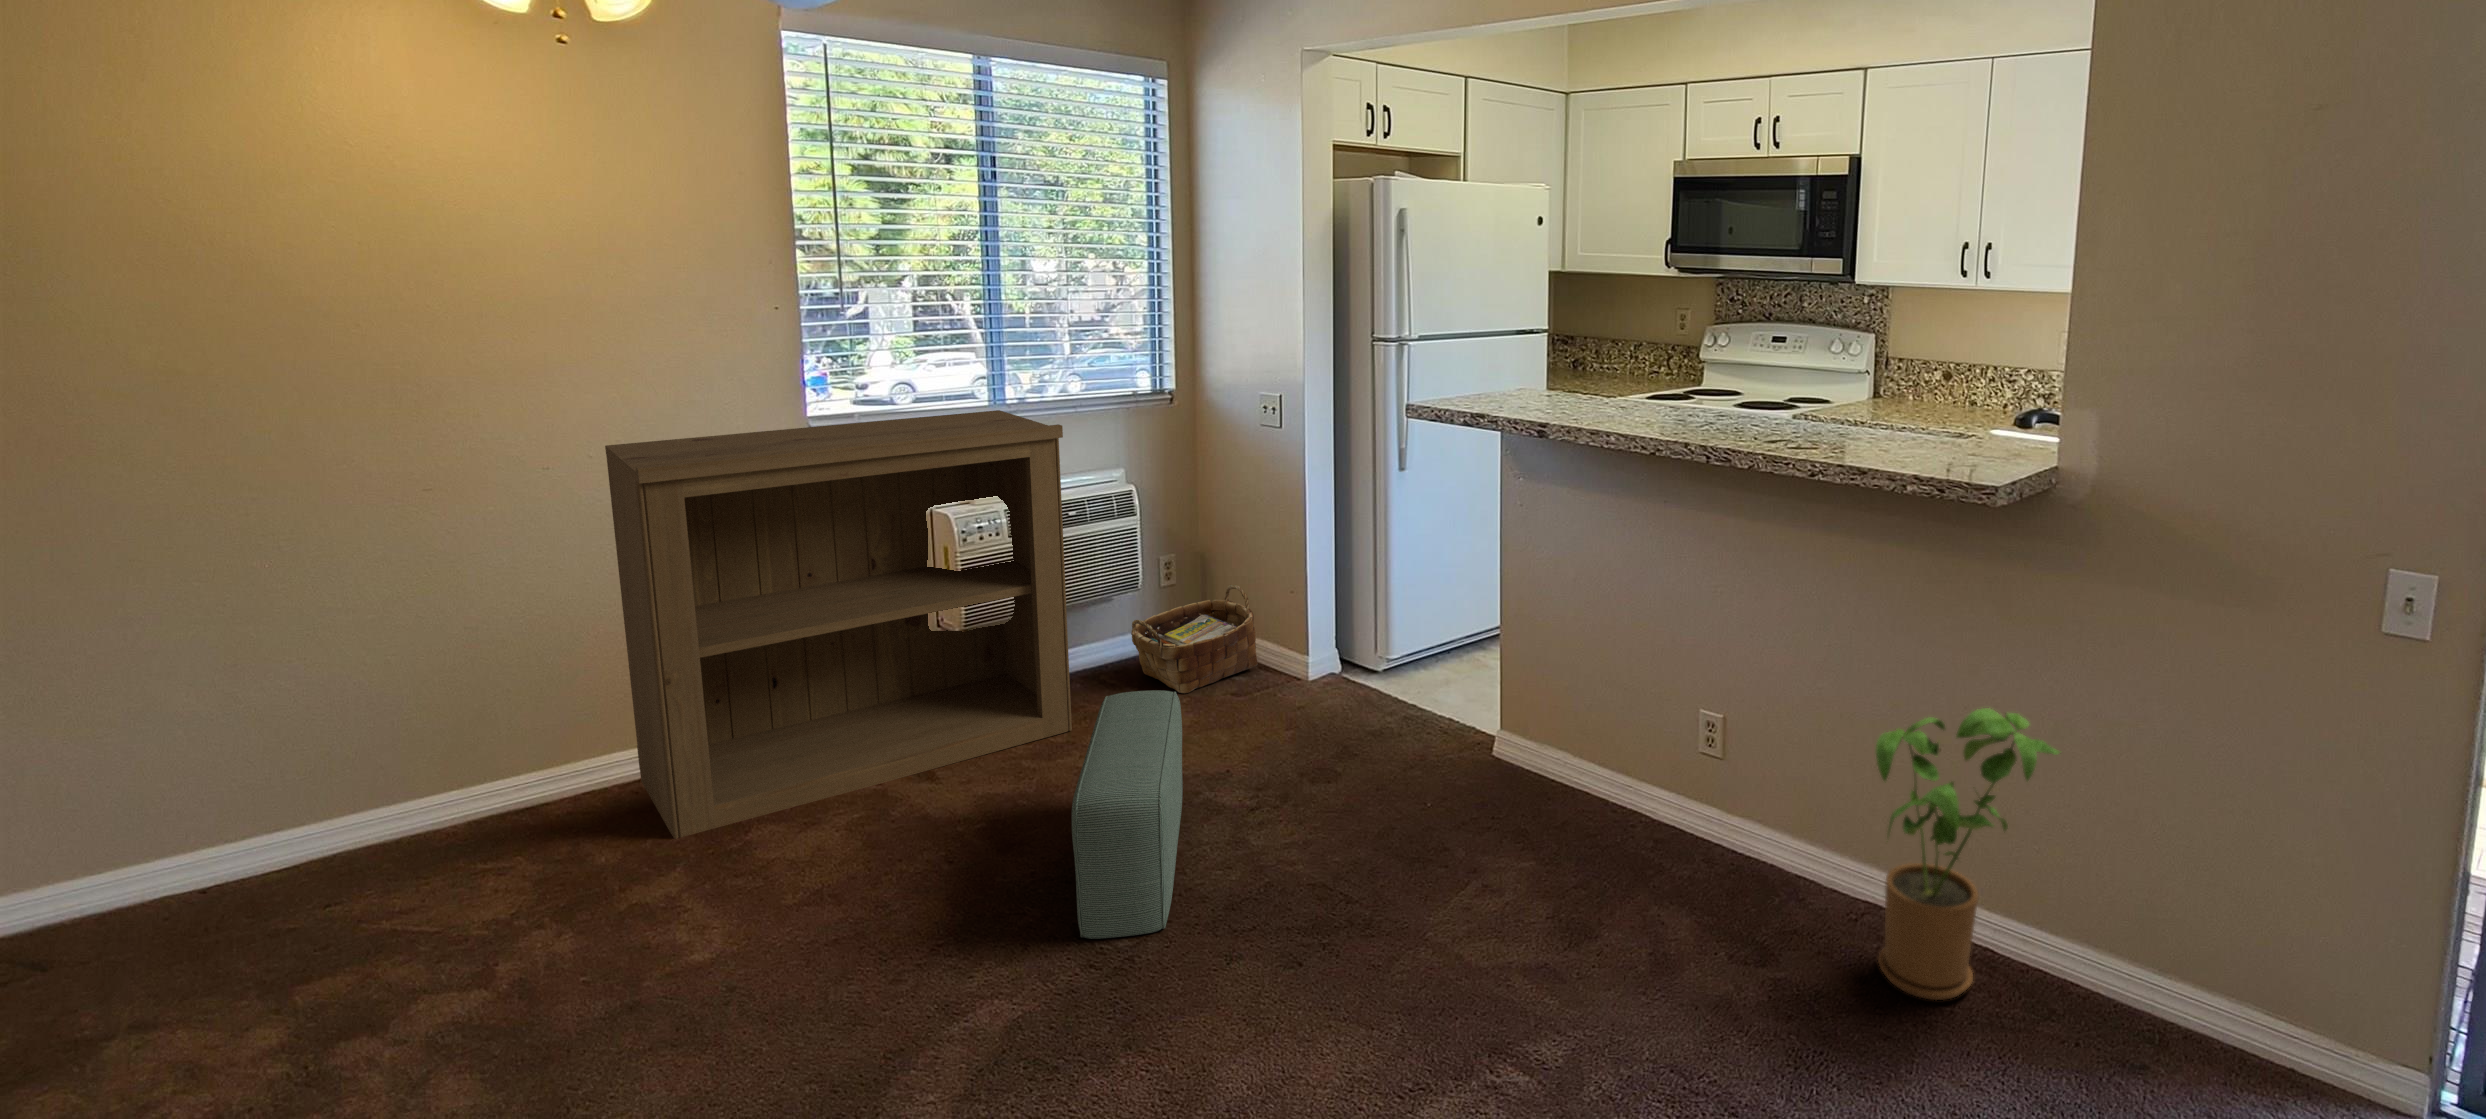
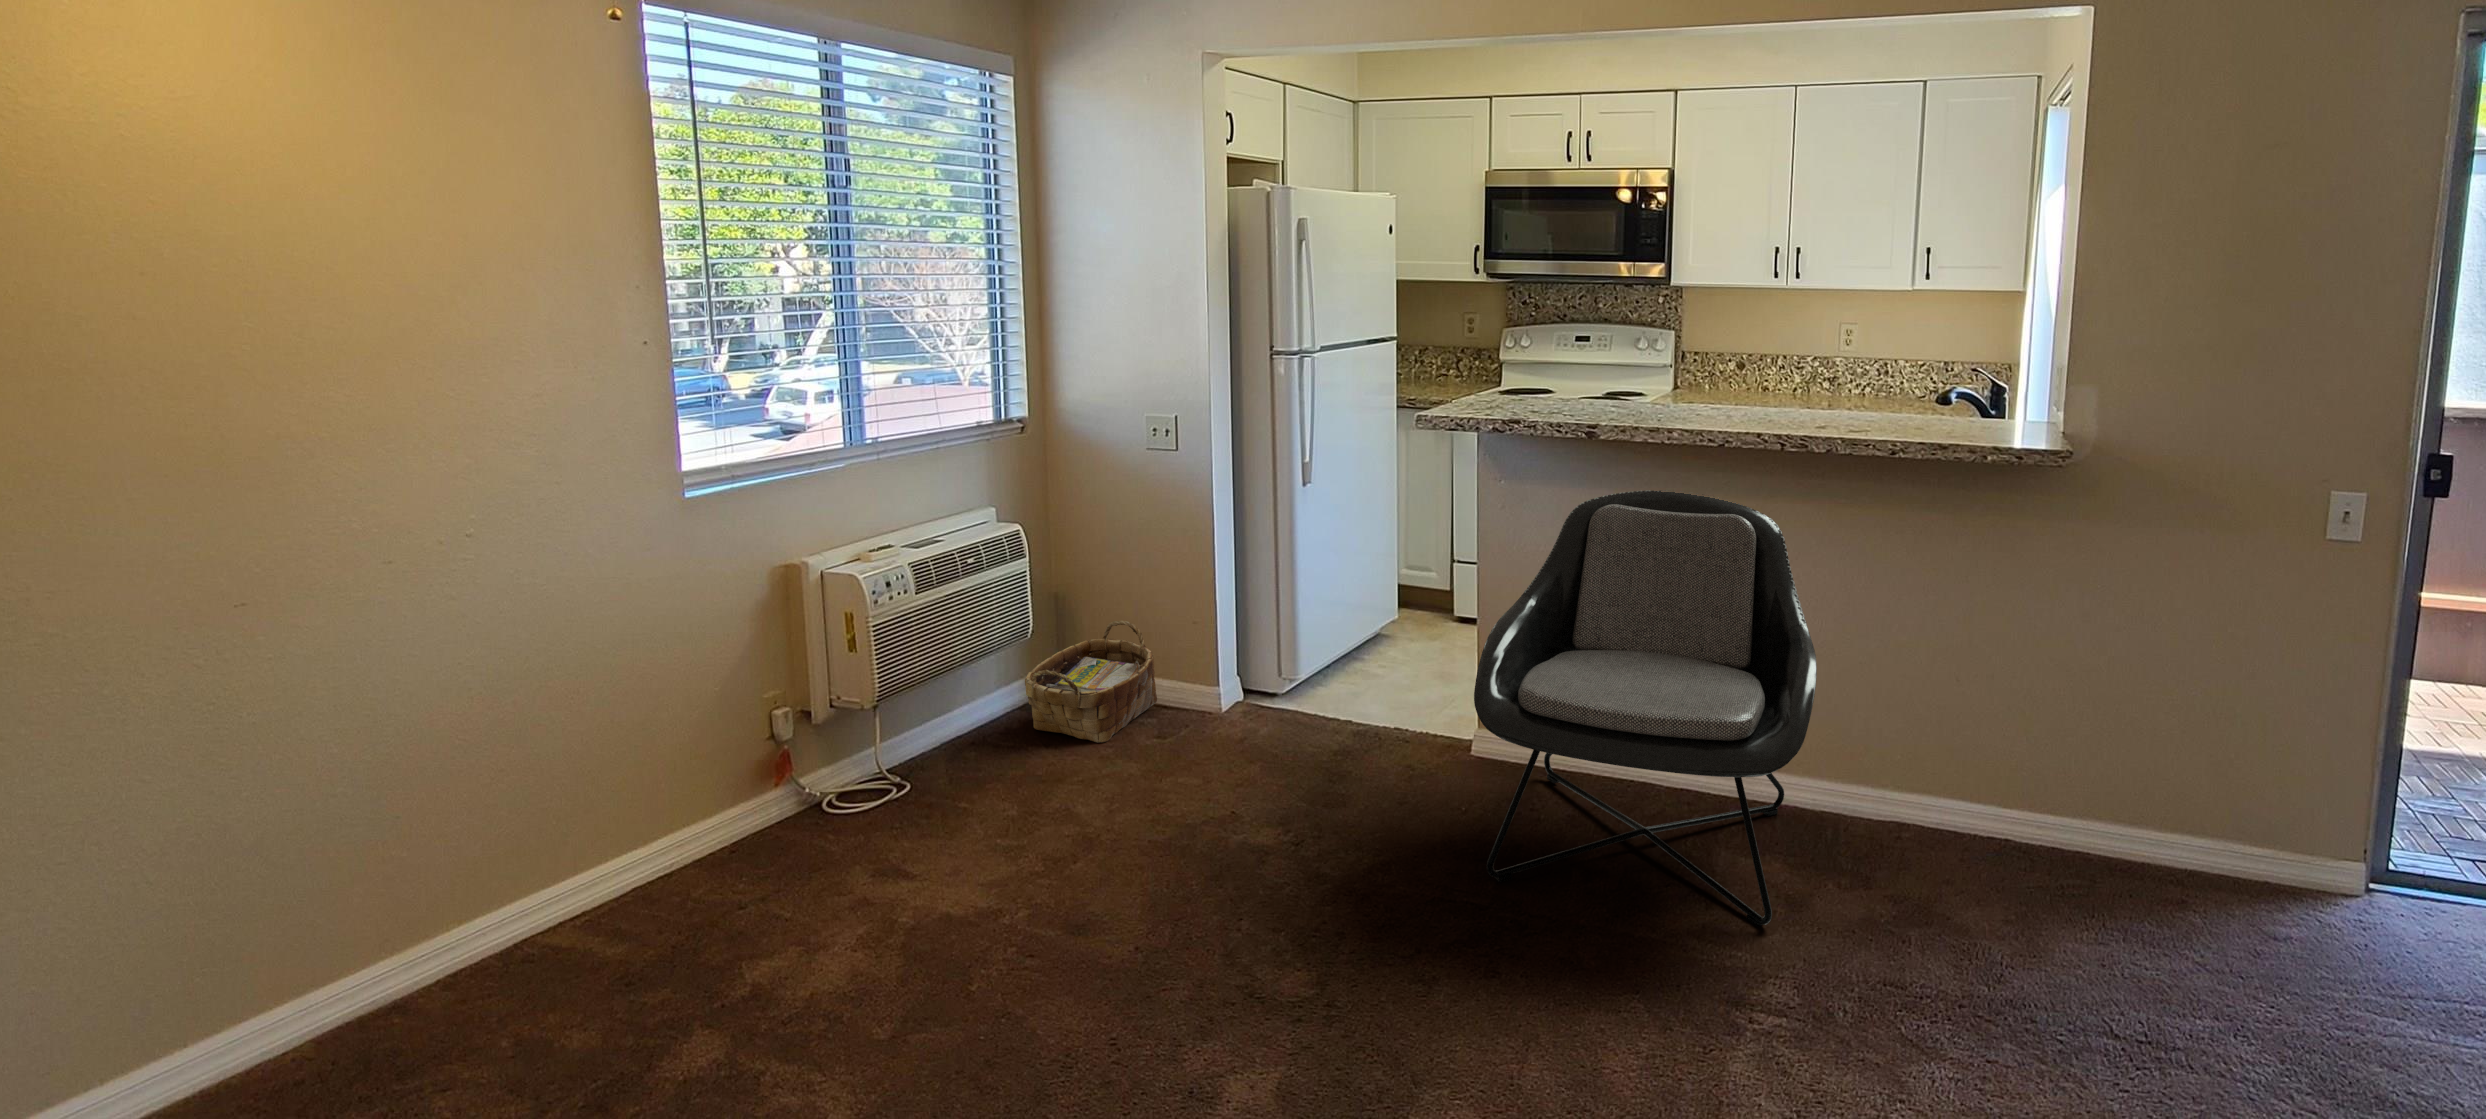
bookshelf: present [605,410,1072,839] -> none [463,450,1022,1014]
lounge chair: none [1346,500,1749,993] -> present [1474,490,1817,927]
pouf: present [1072,690,1183,939] -> none [1158,731,1354,993]
house plant: present [1876,708,2059,1000] -> none [1921,628,2072,870]

